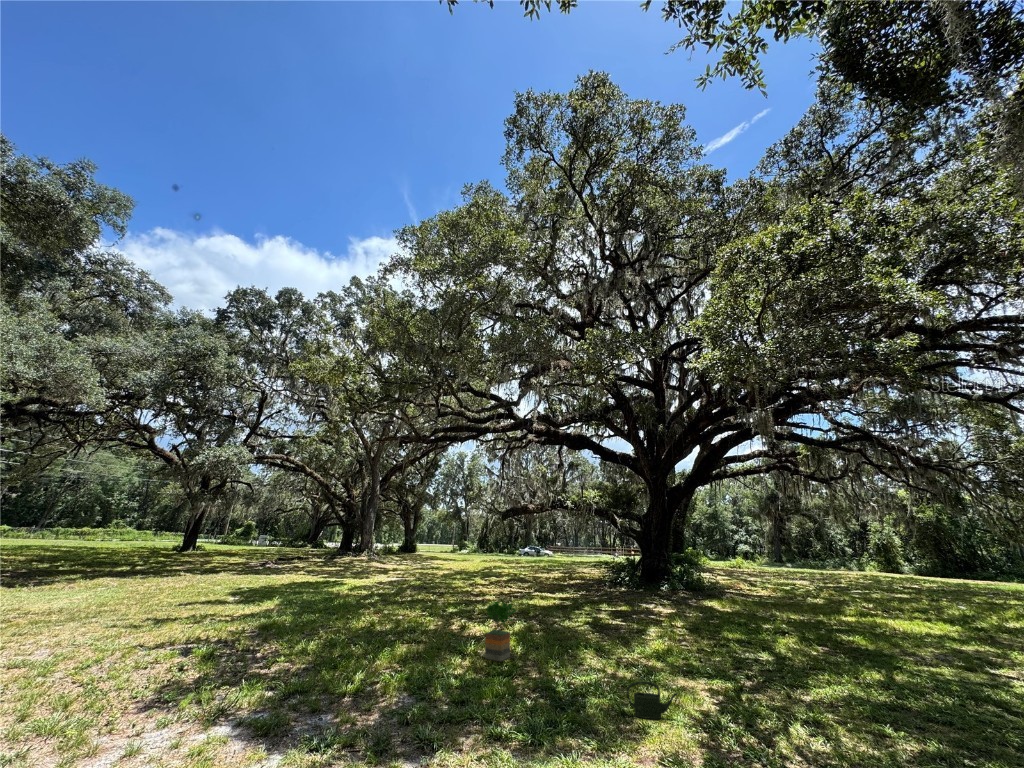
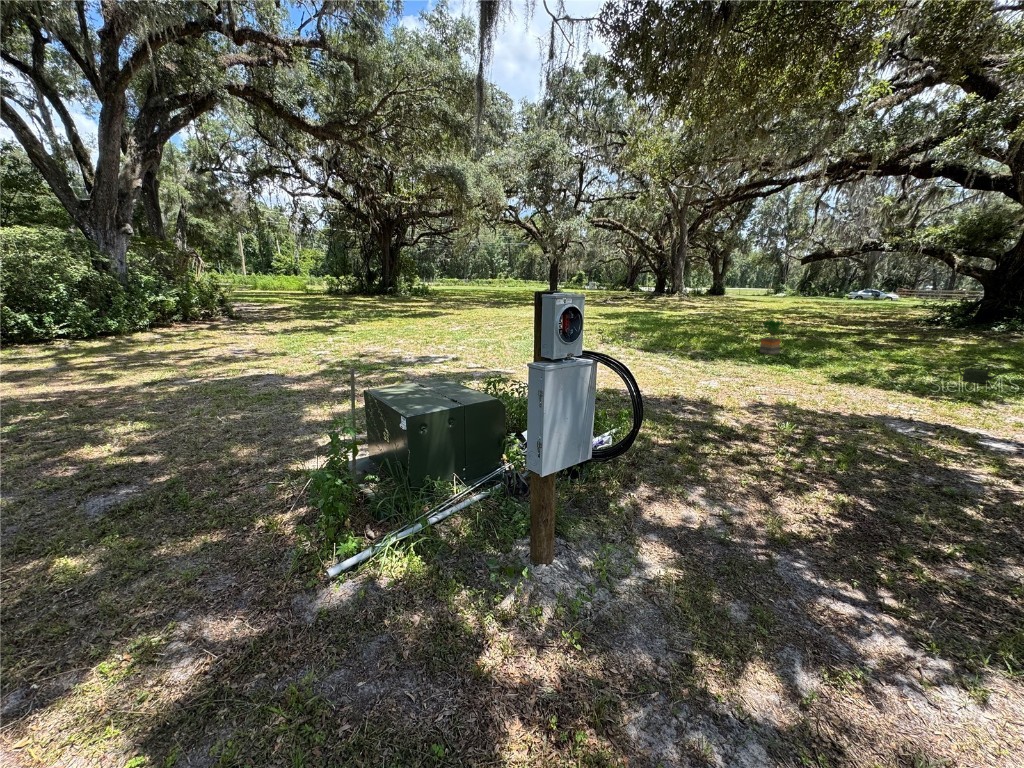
watering can: present [627,681,678,719] -> present [959,363,1006,383]

